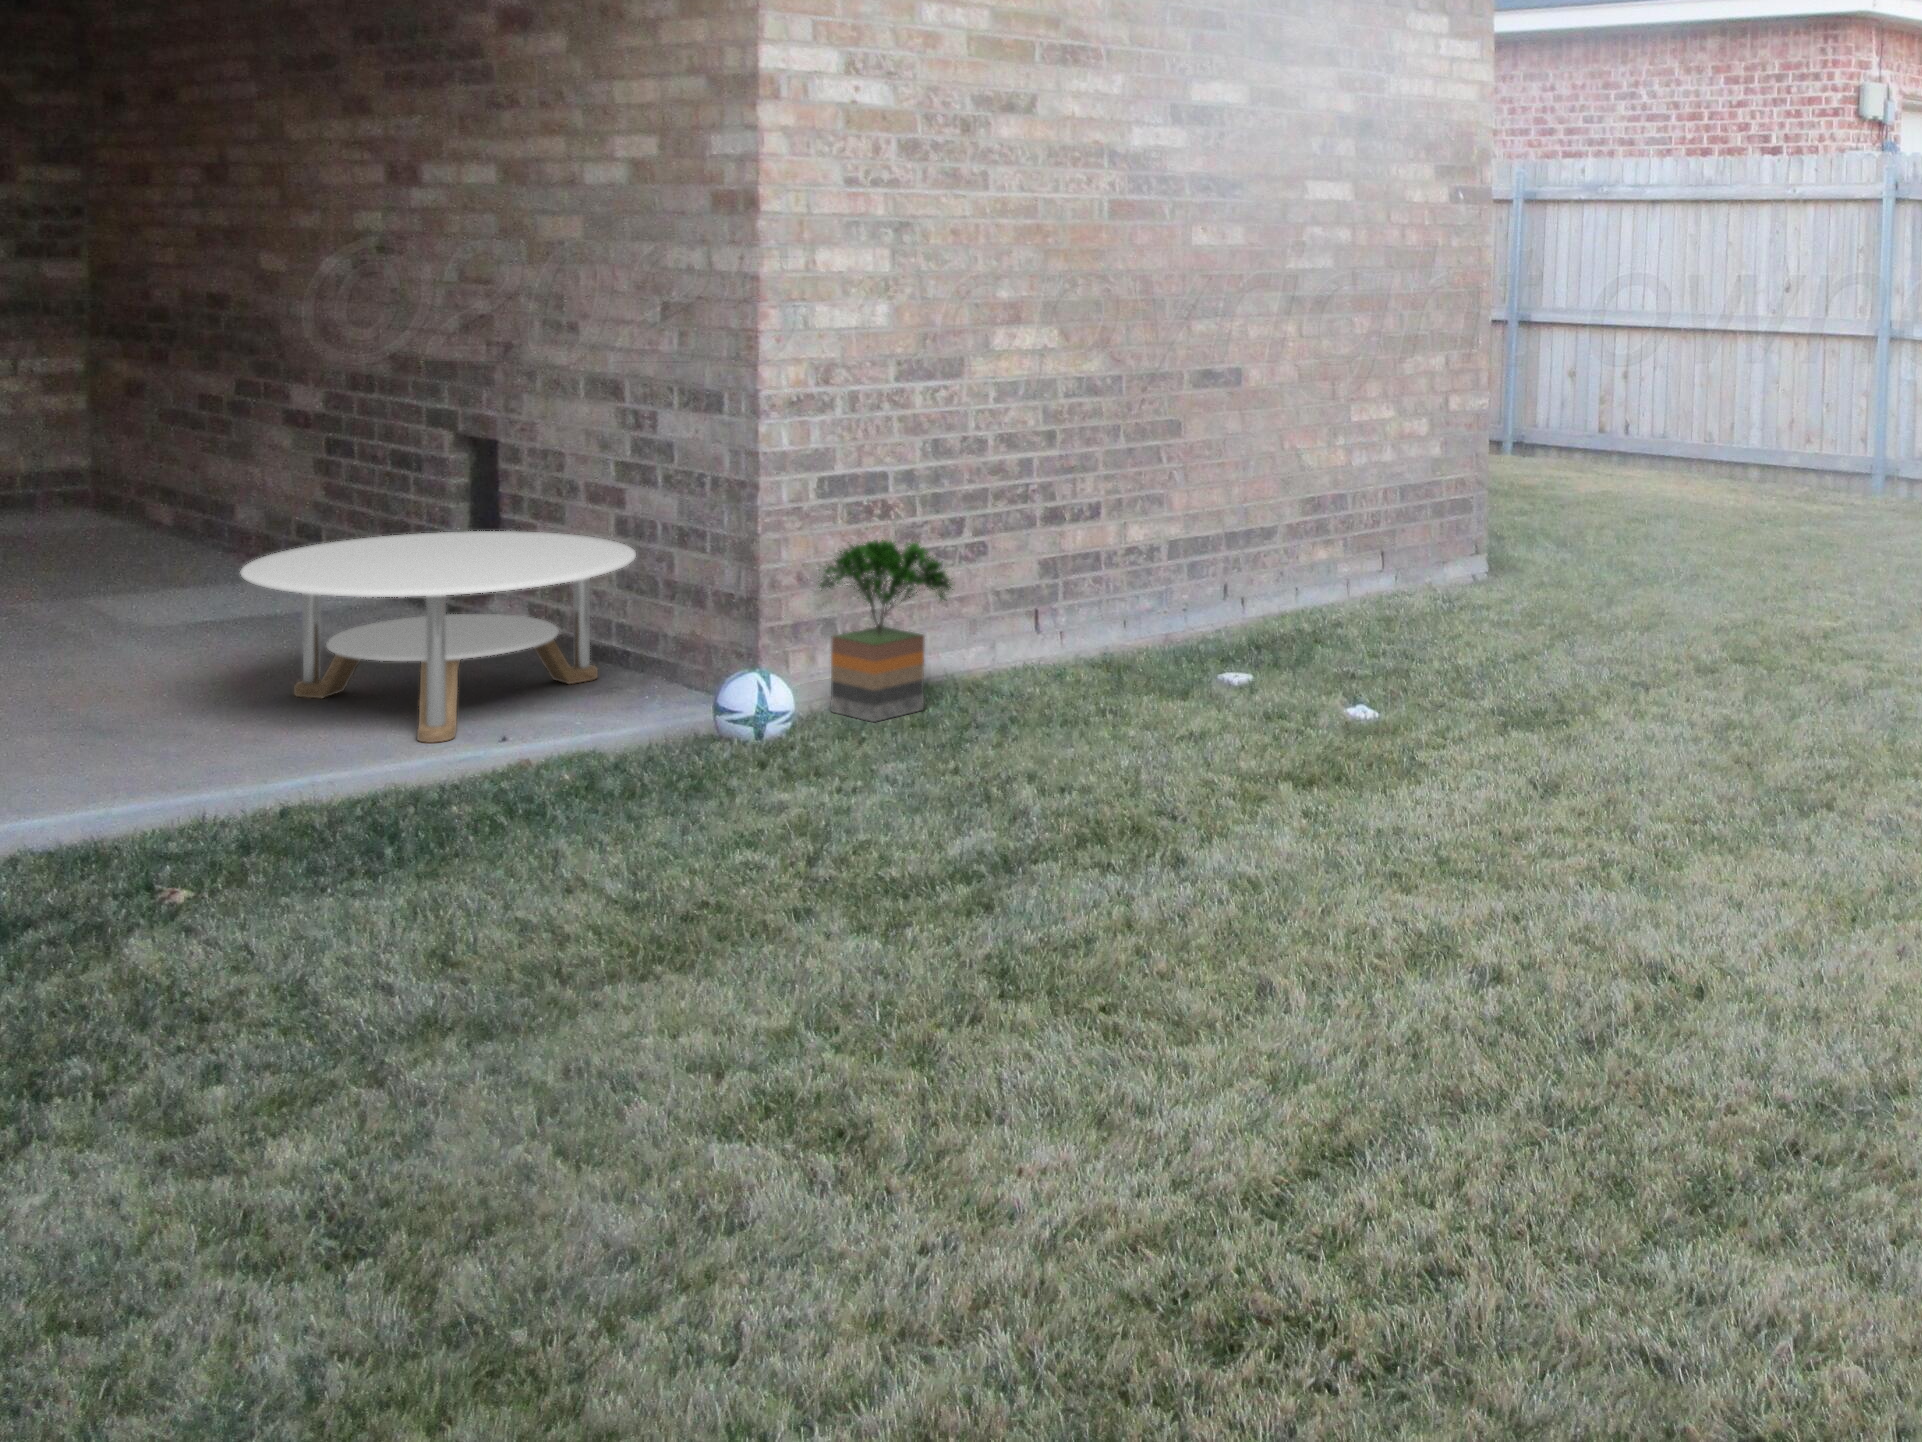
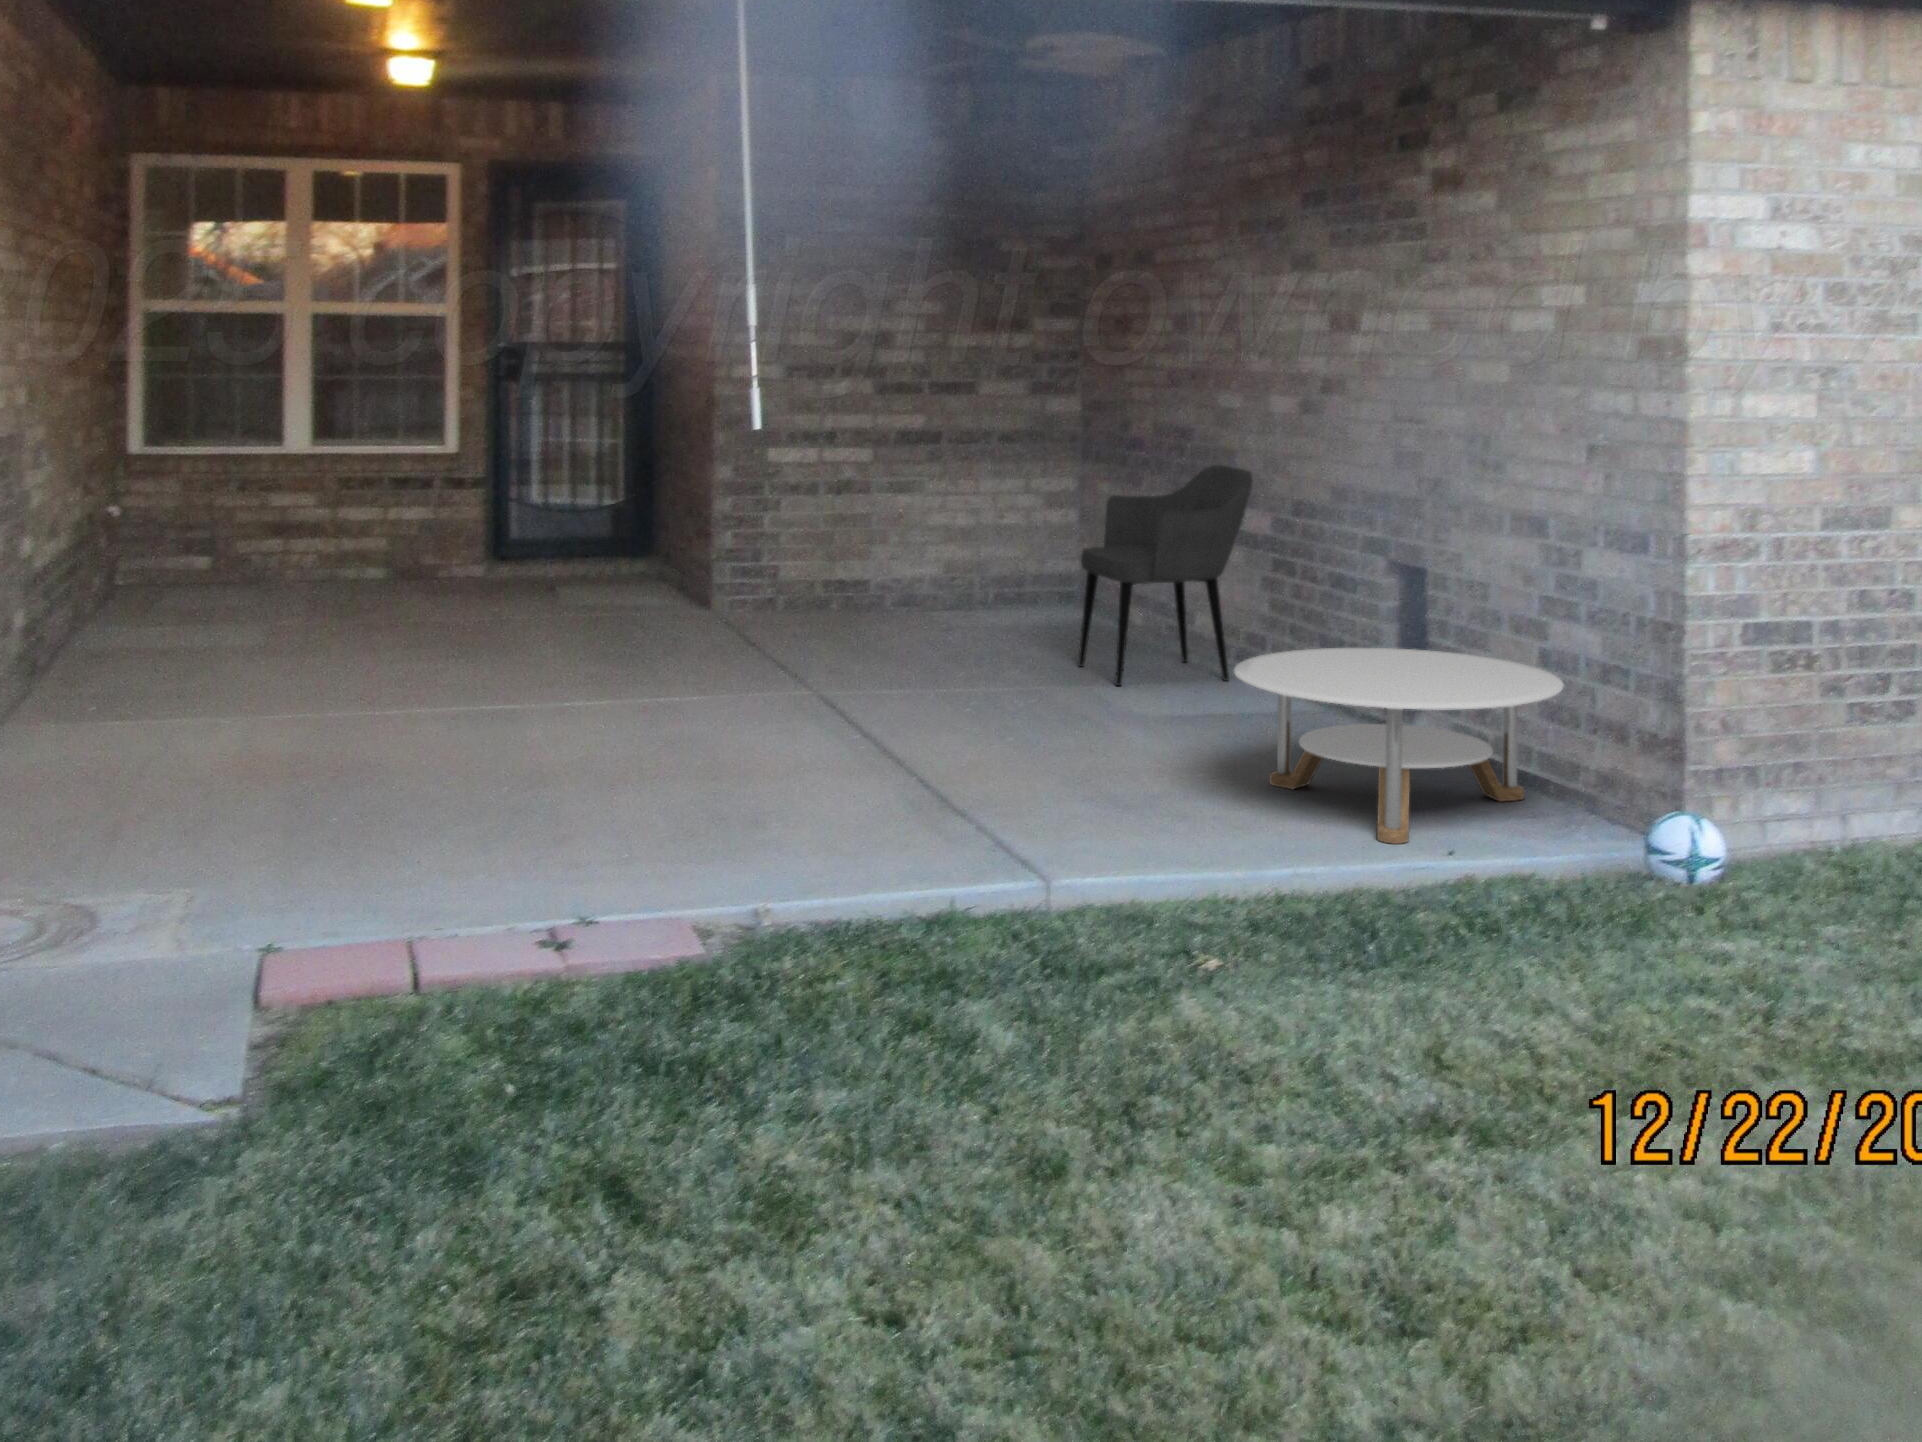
armchair: none [55,337,289,604] -> present [1078,465,1253,686]
potted tree: present [819,540,953,722] -> none [1741,687,1892,879]

